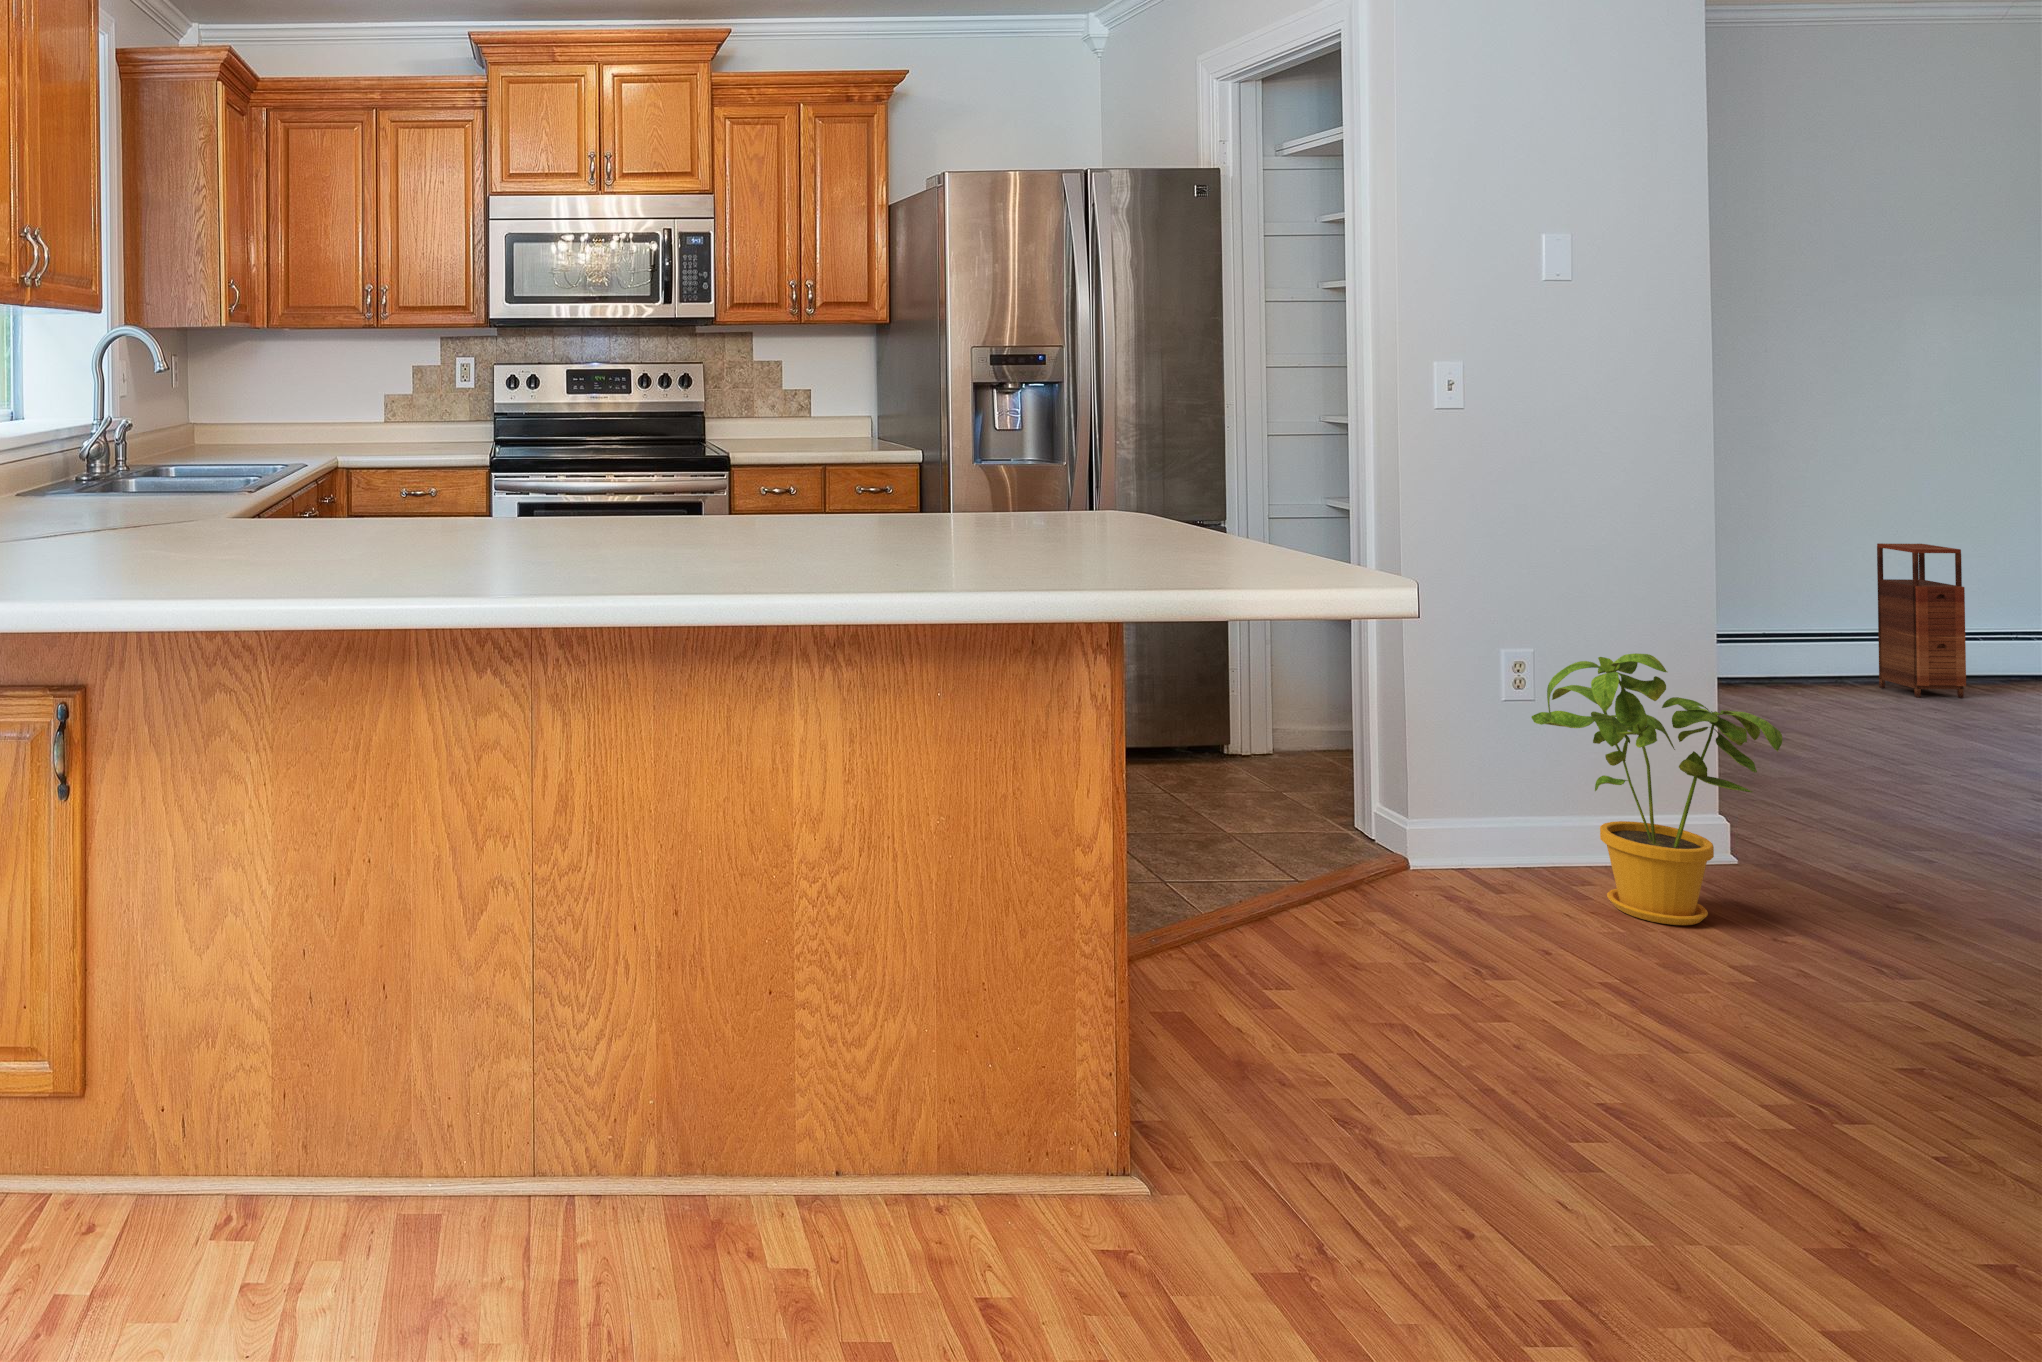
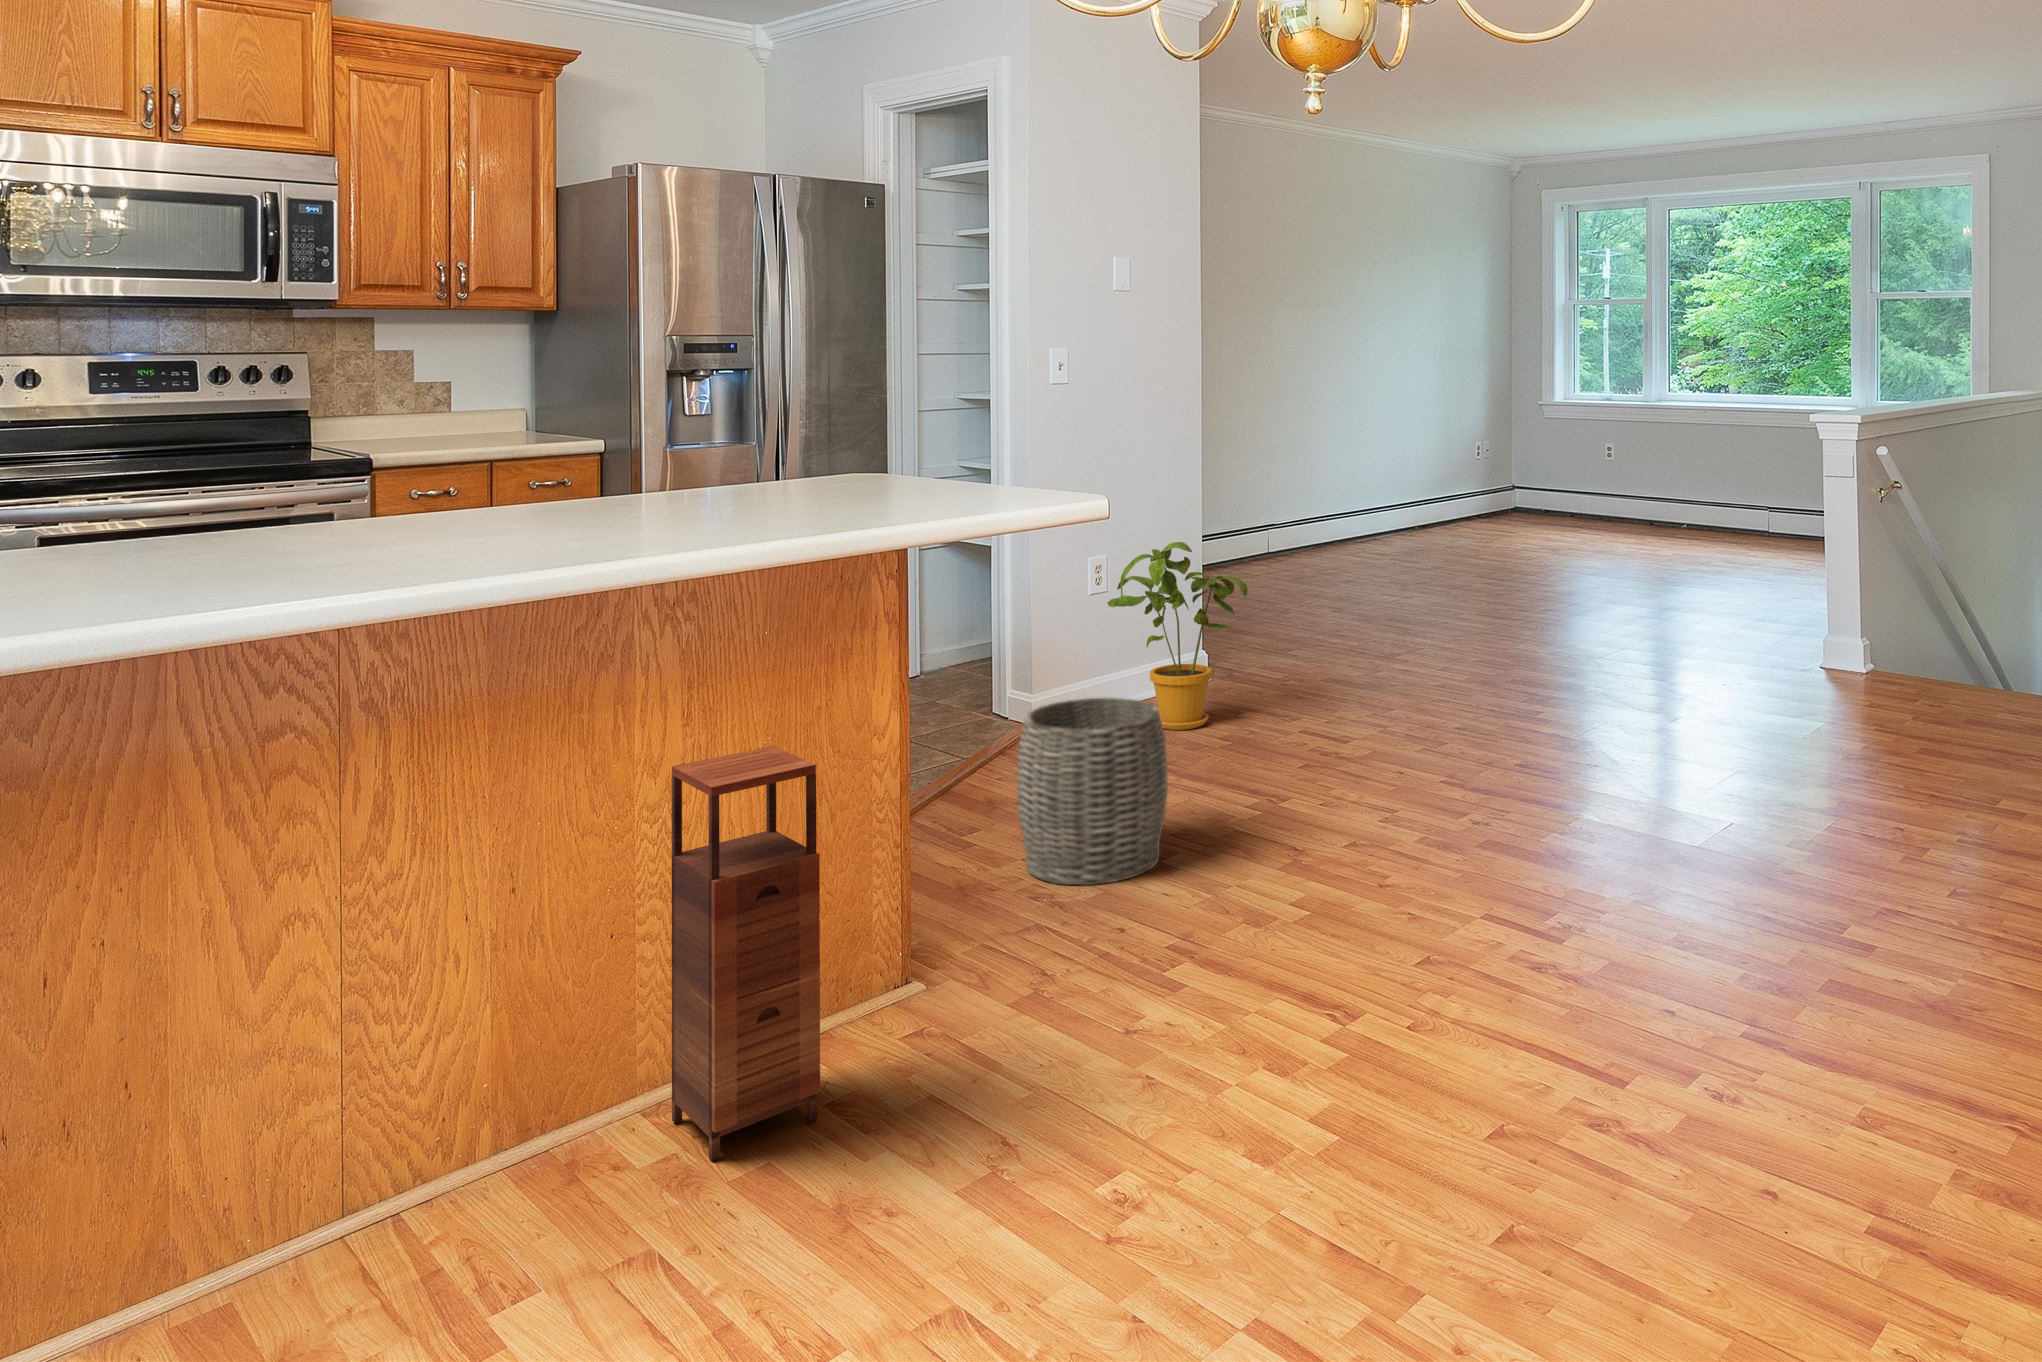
storage cabinet: present [1877,543,1966,698] -> present [672,746,820,1161]
woven basket: none [1322,858,1561,1138] -> present [1017,698,1168,885]

